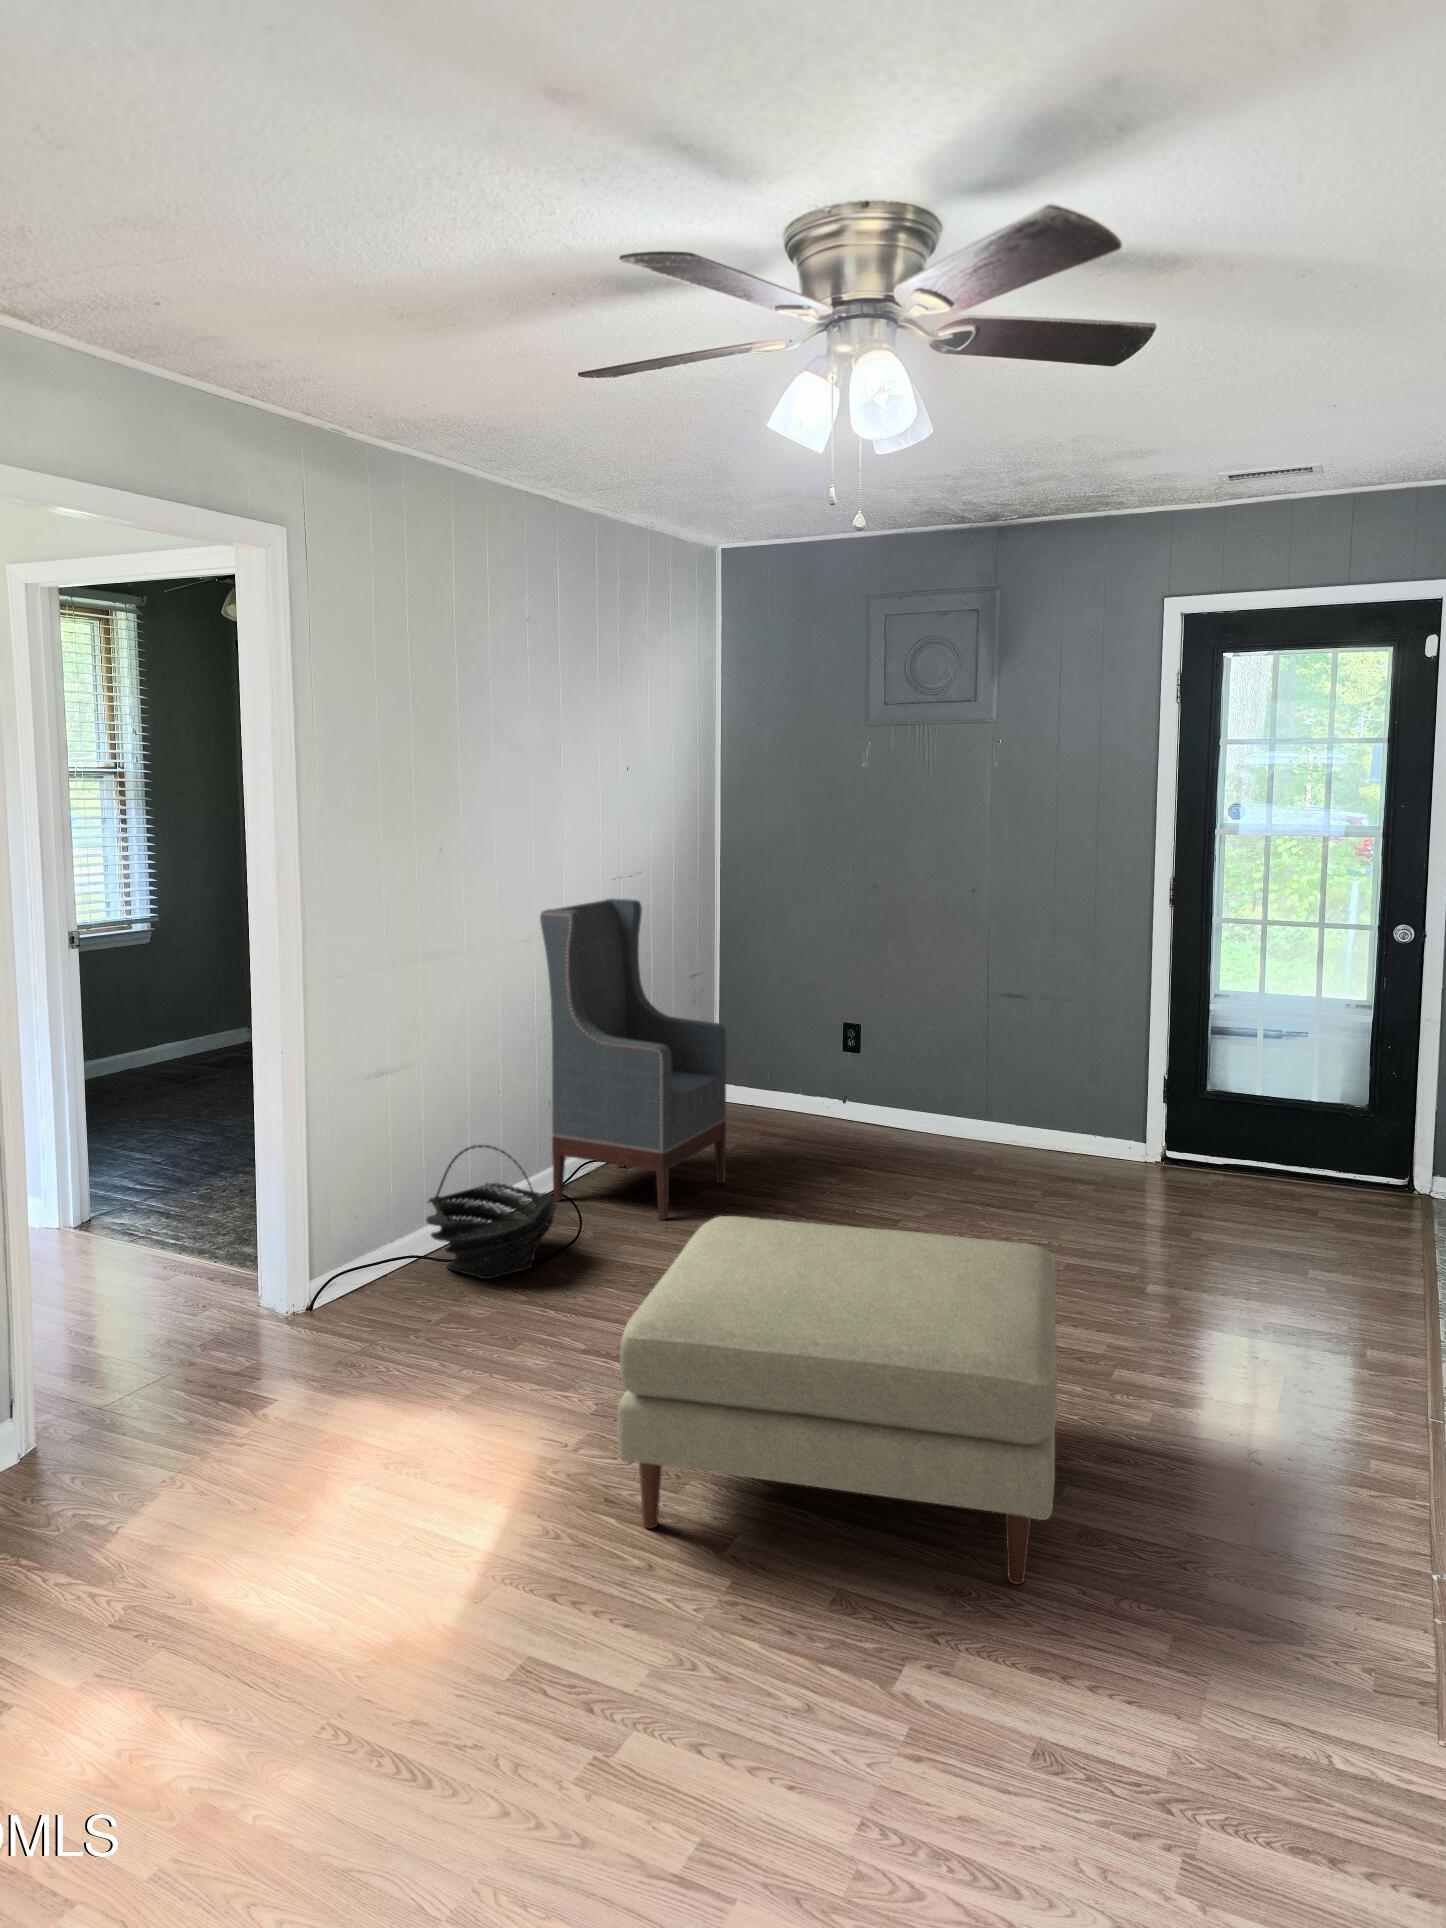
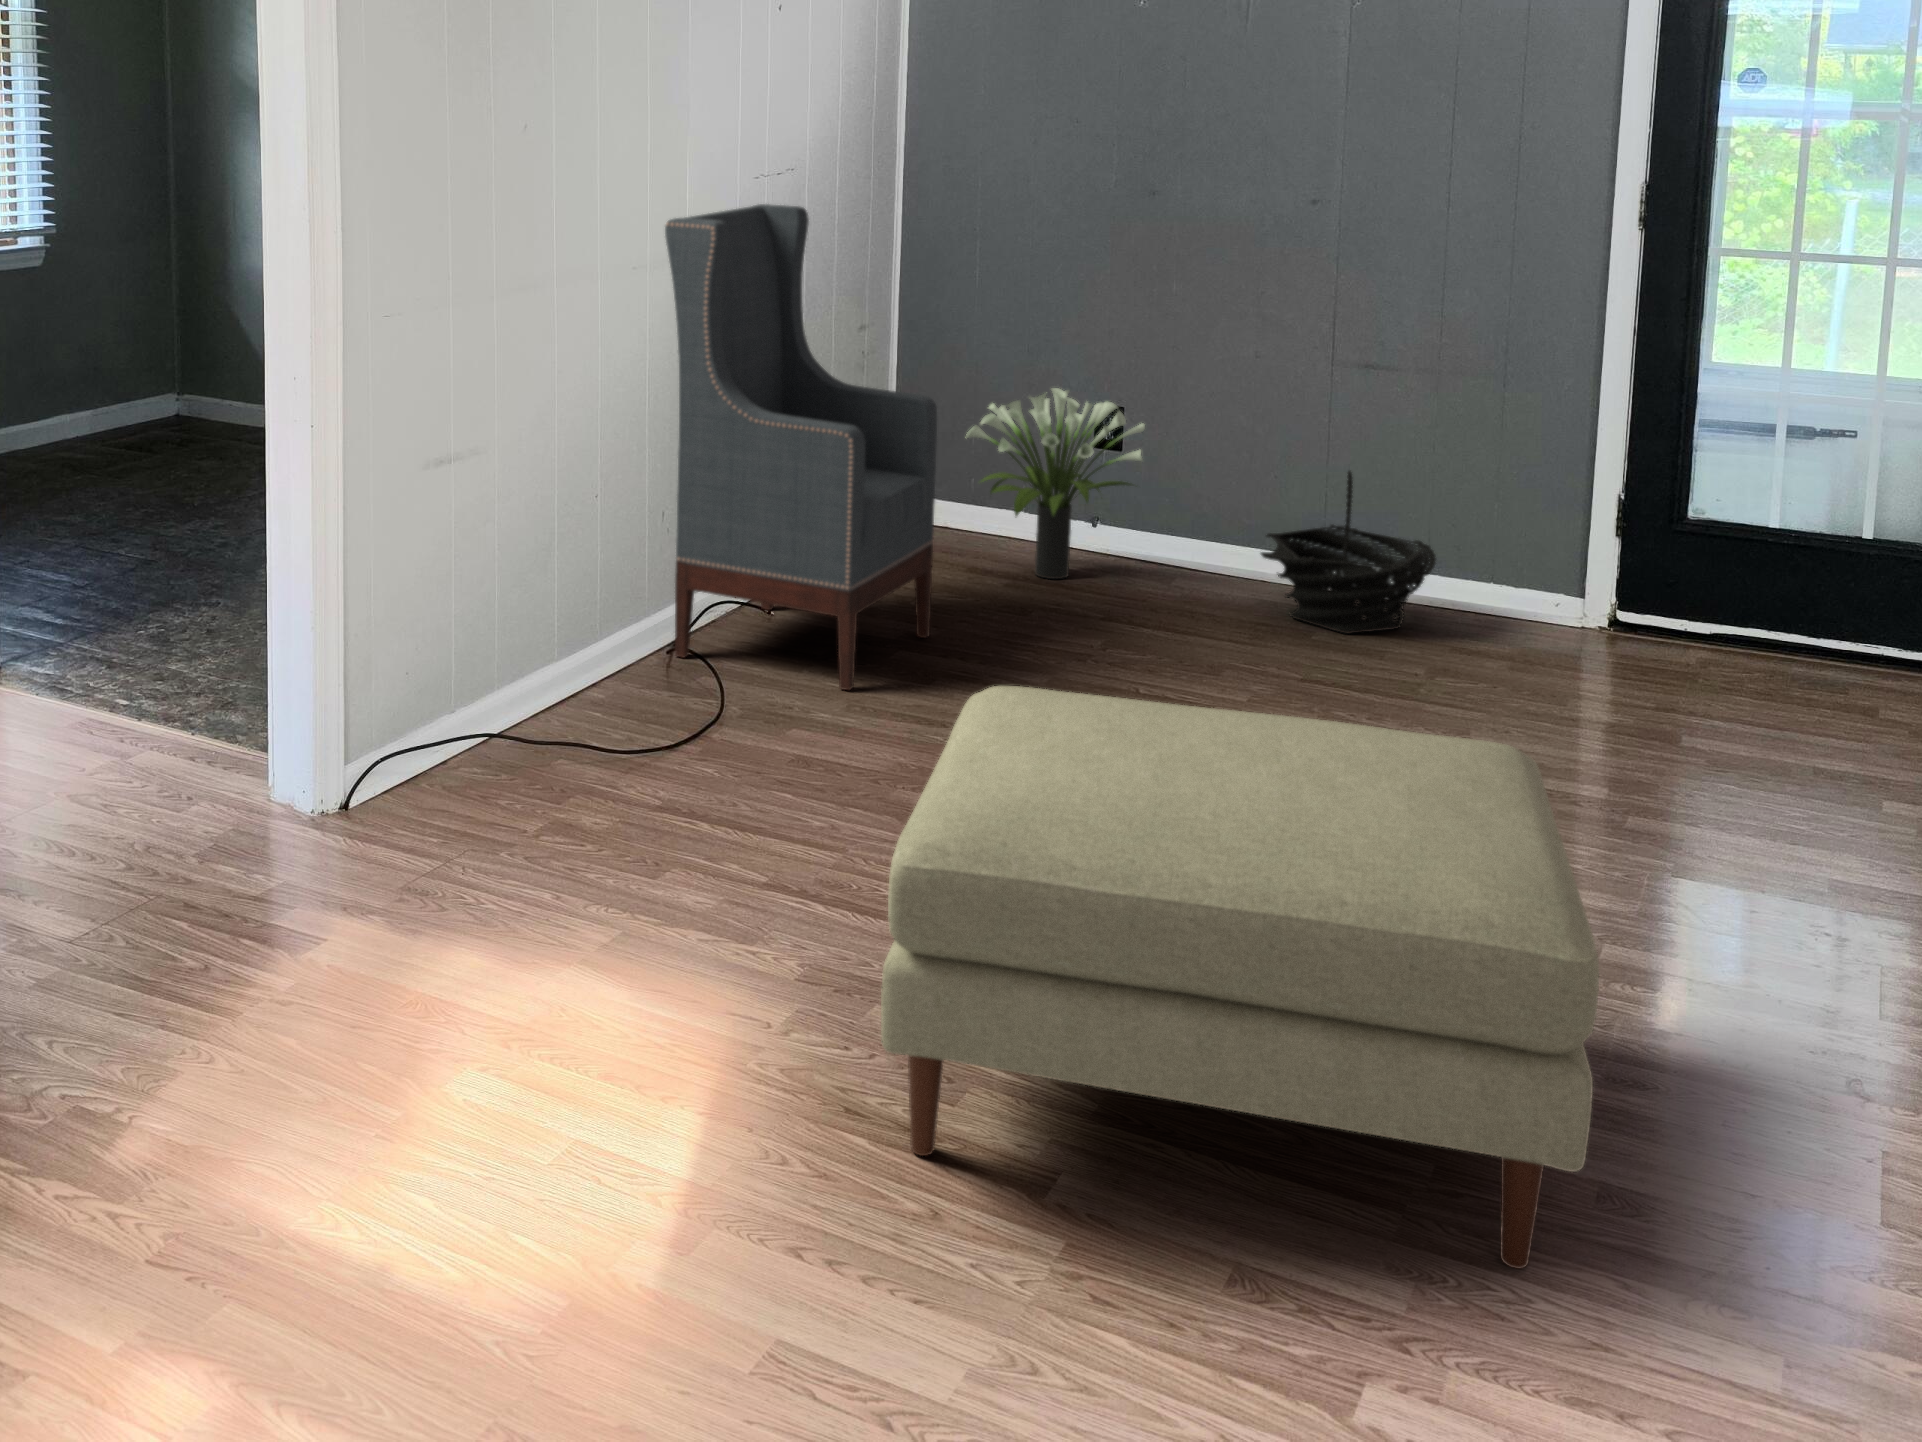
potted plant: none [755,1016,873,1141] -> present [966,388,1145,579]
basket: present [427,1145,556,1279] -> present [1261,471,1436,634]

